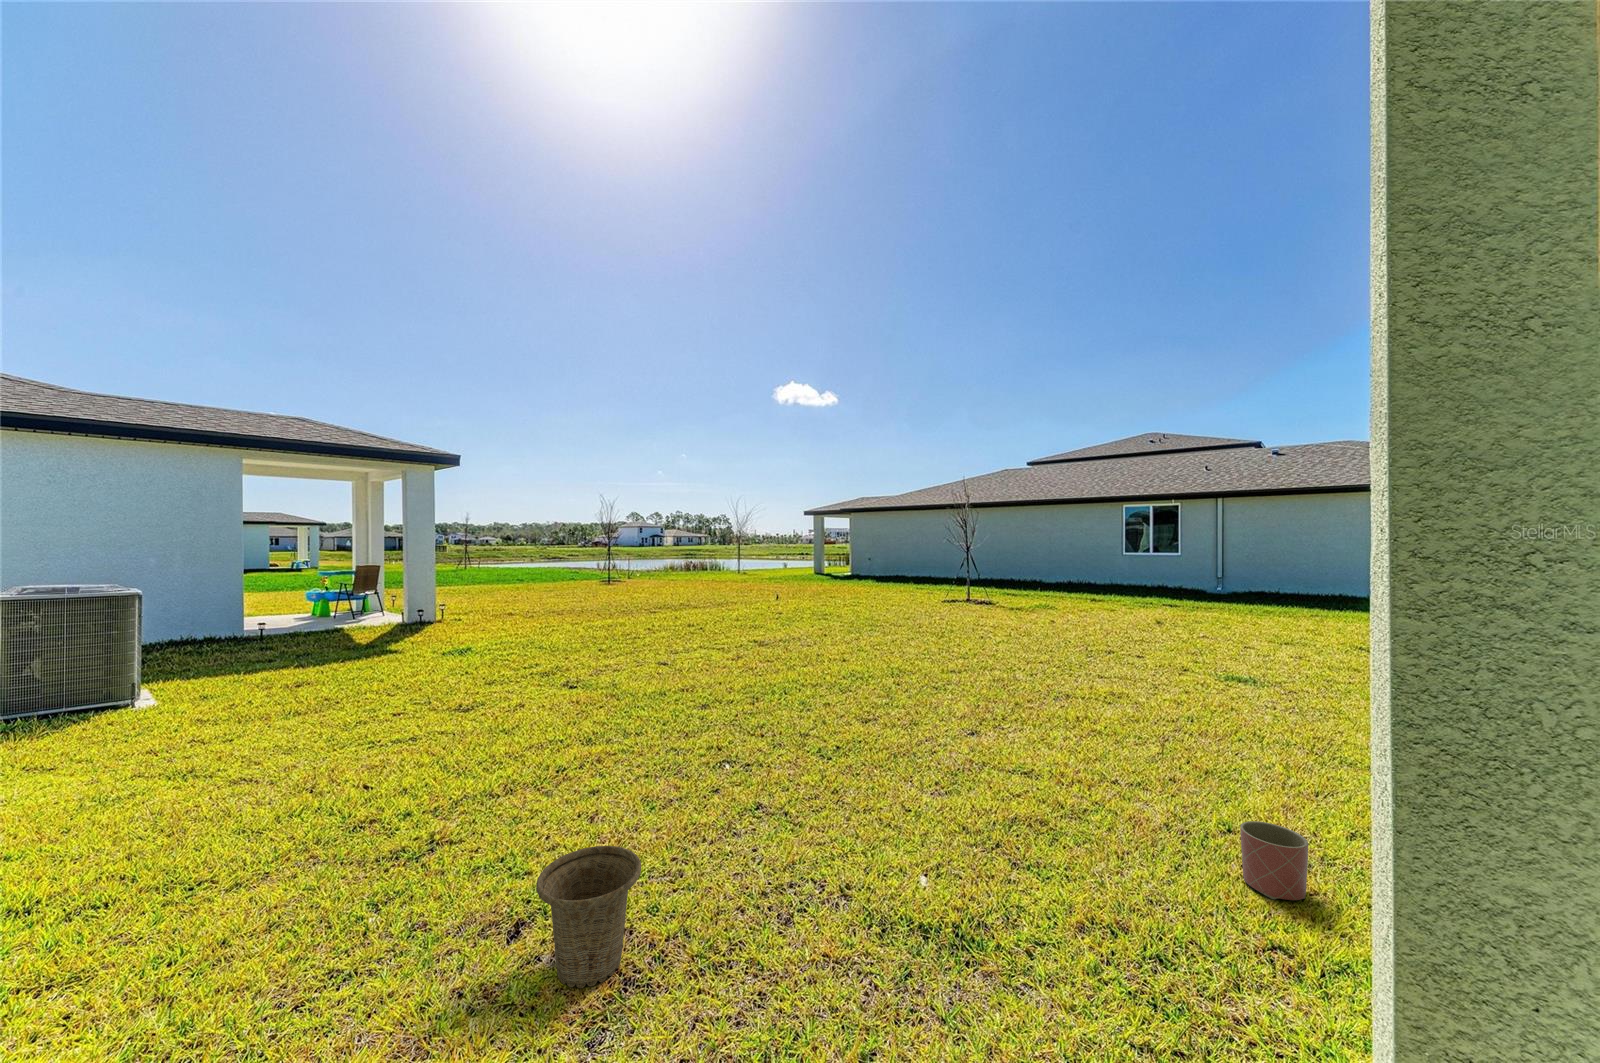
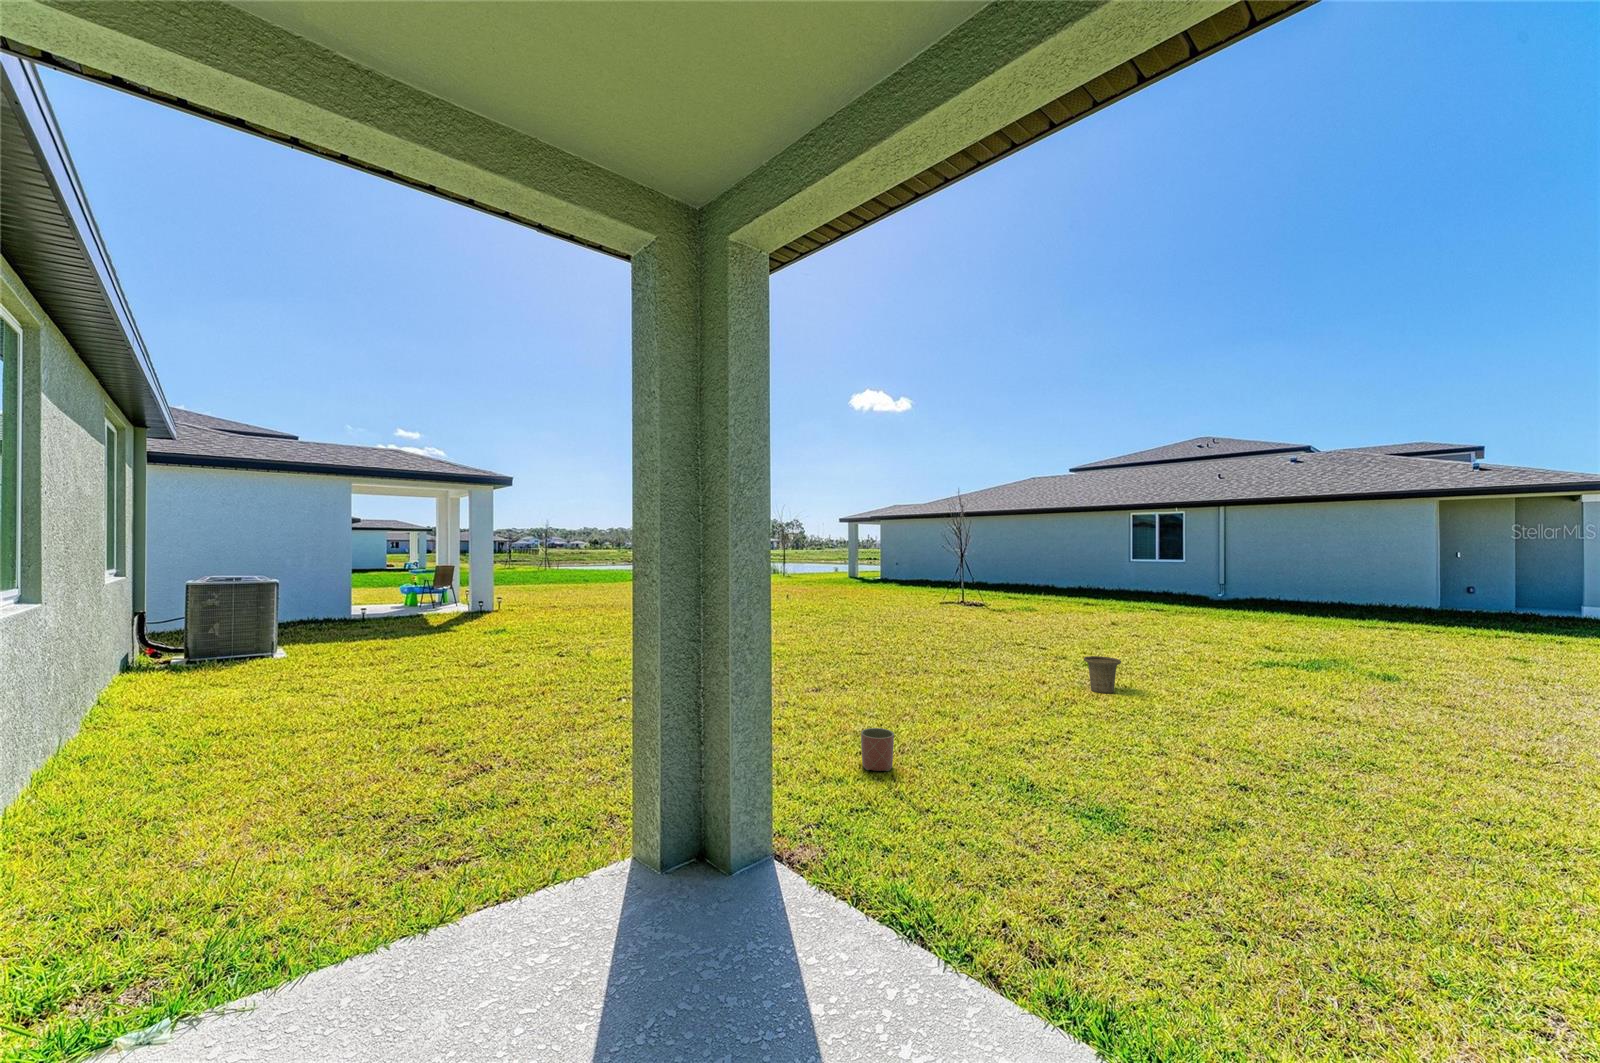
basket: present [536,846,641,988] -> present [1084,656,1121,693]

